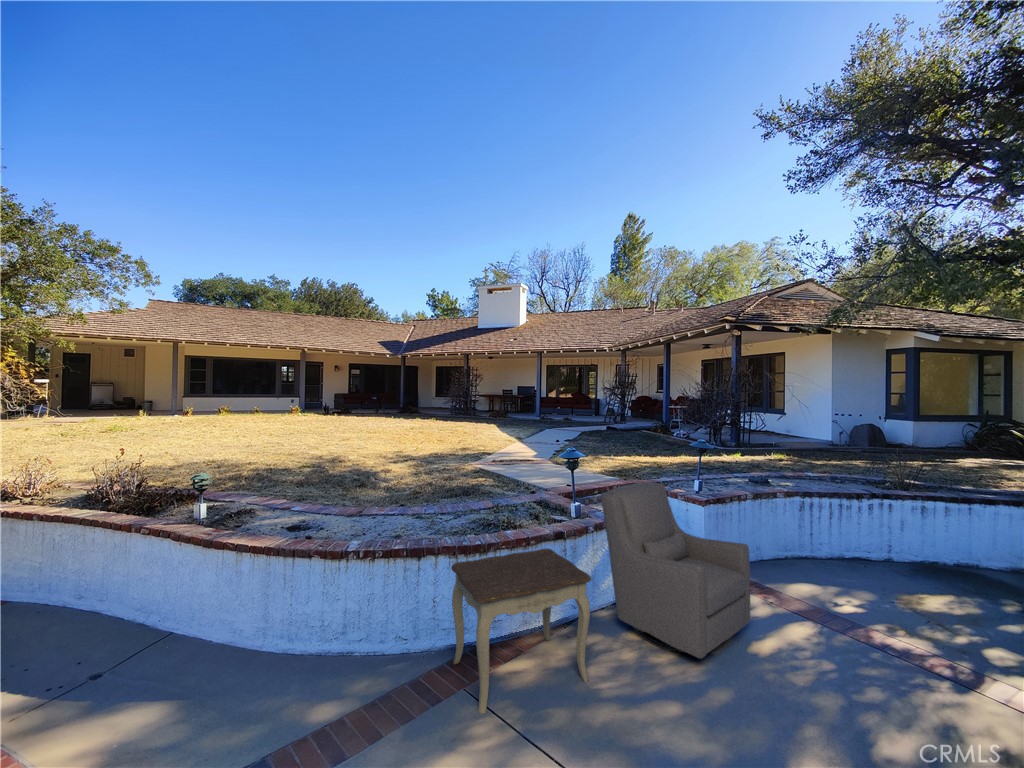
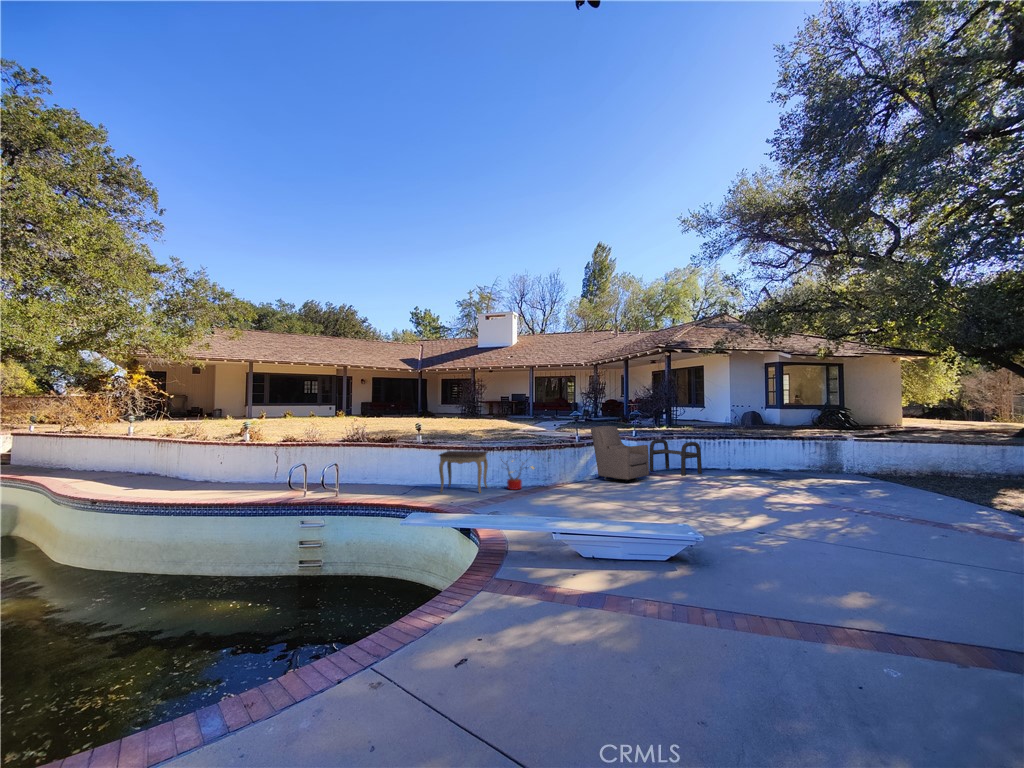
bench: none [732,502,866,611] -> present [649,439,702,476]
side table: present [451,548,591,714] -> present [439,451,488,493]
decorative plant: none [336,574,422,700] -> present [501,459,533,490]

